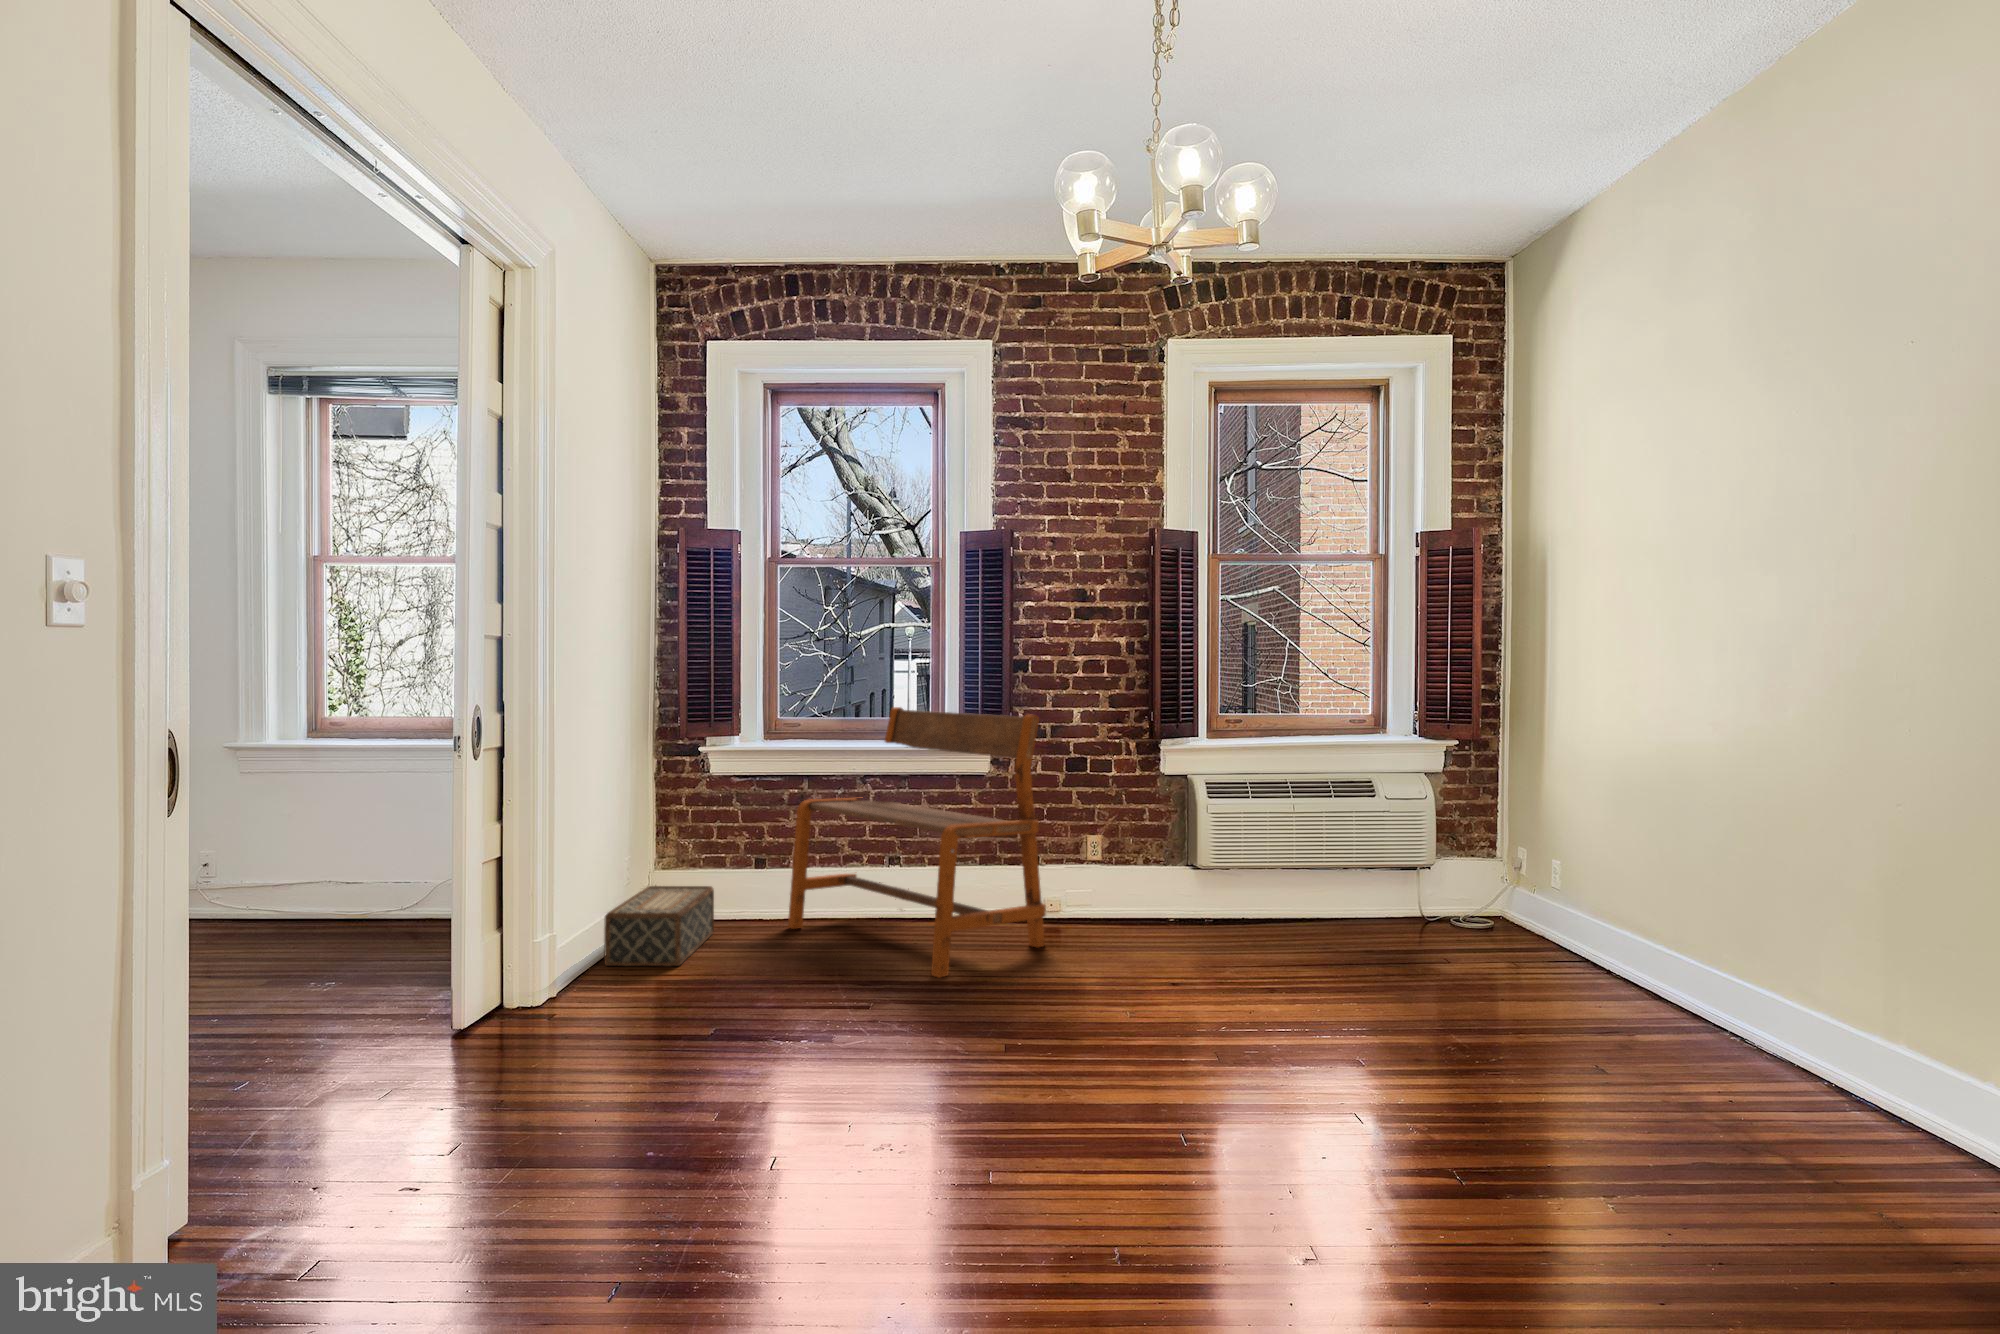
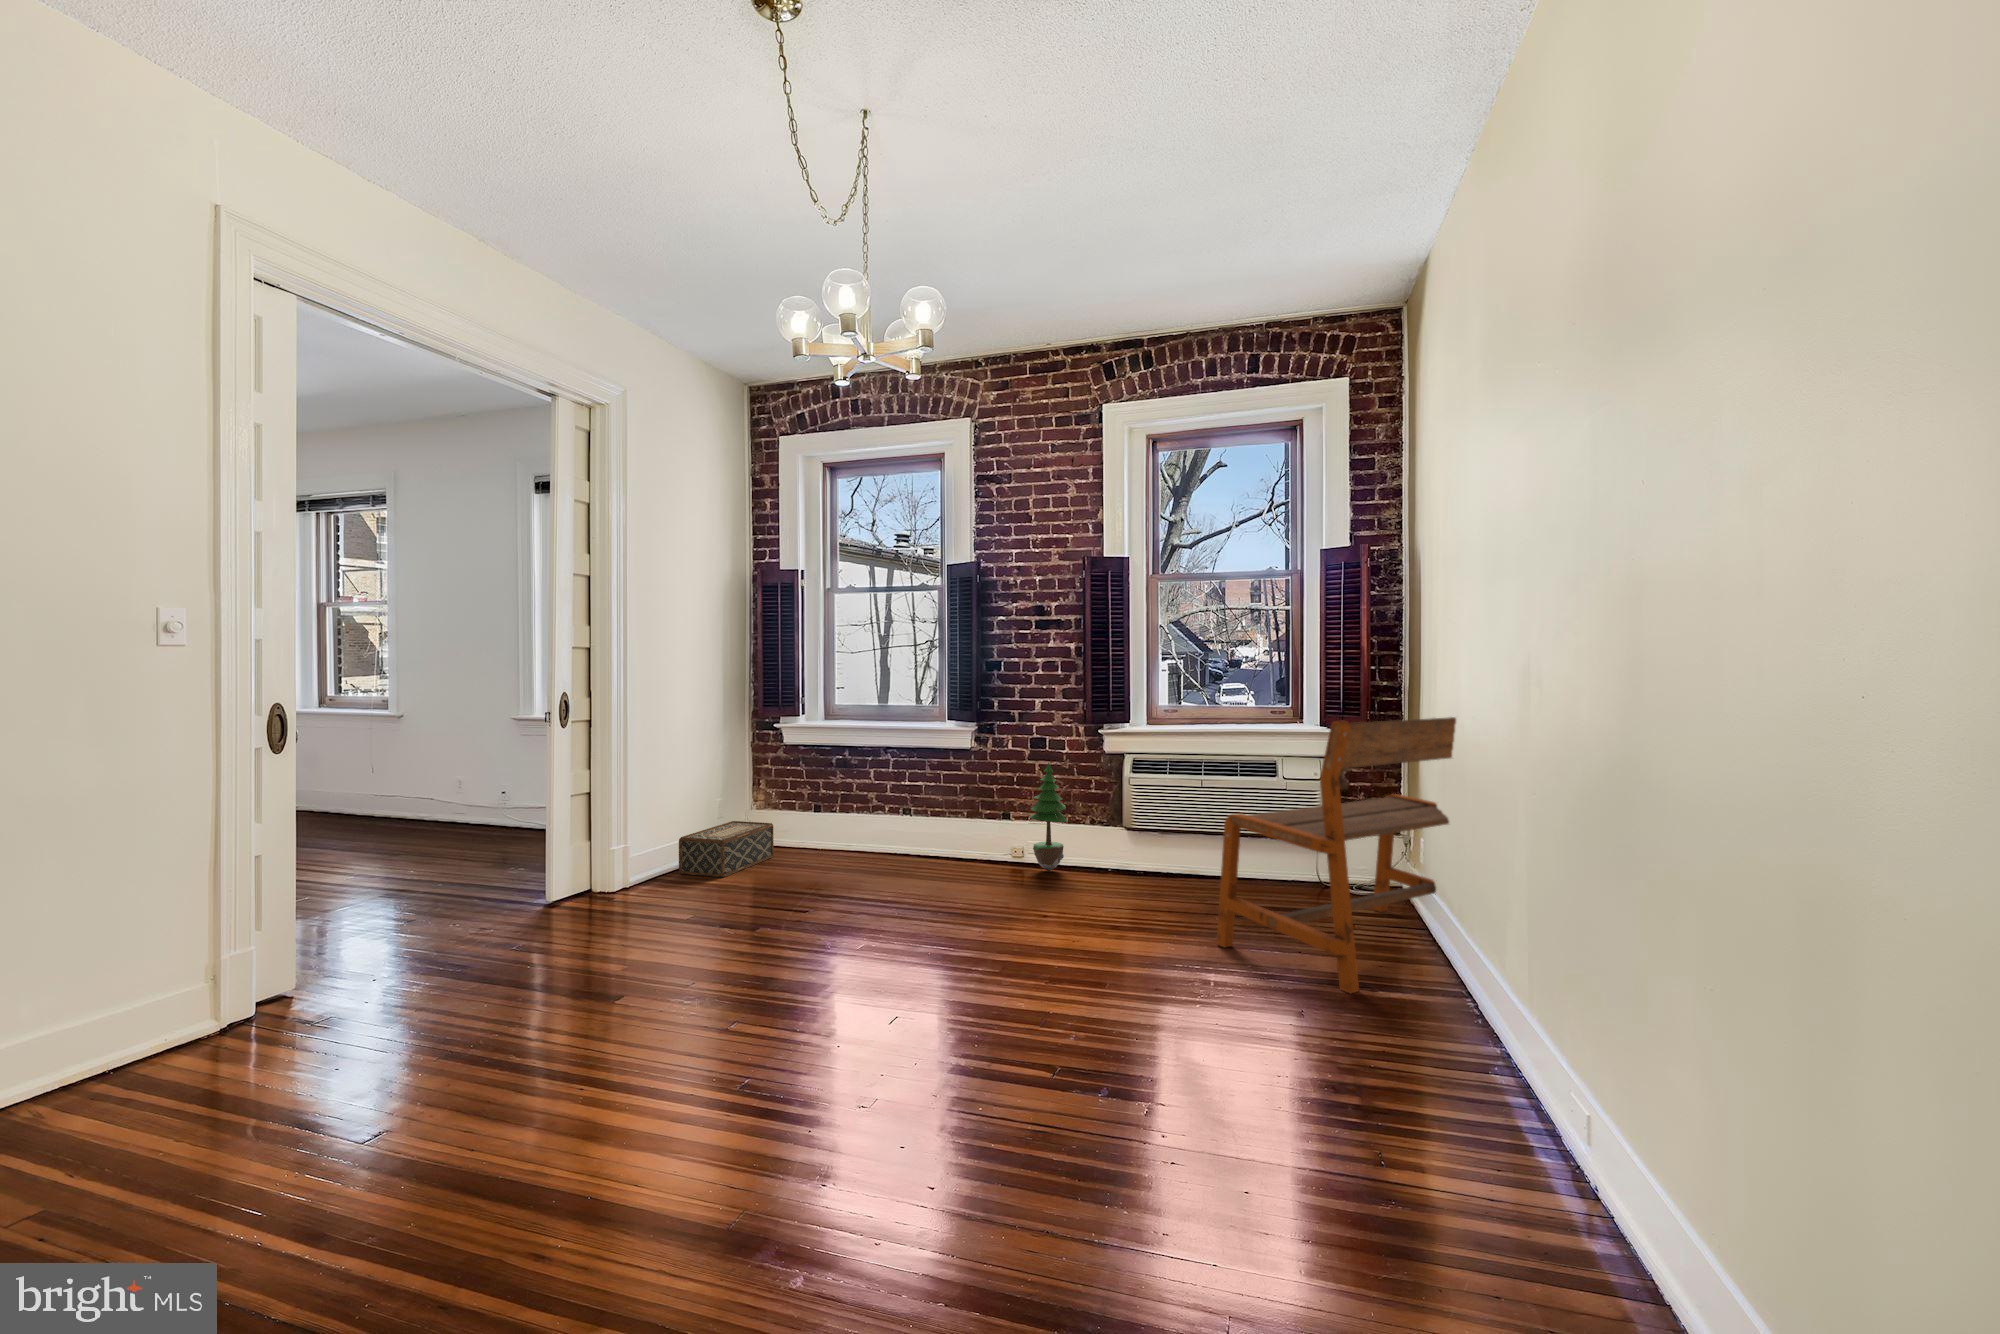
bench: present [788,707,1046,978] -> present [1217,717,1456,993]
potted tree: none [1078,788,1128,927] -> present [1030,763,1067,871]

